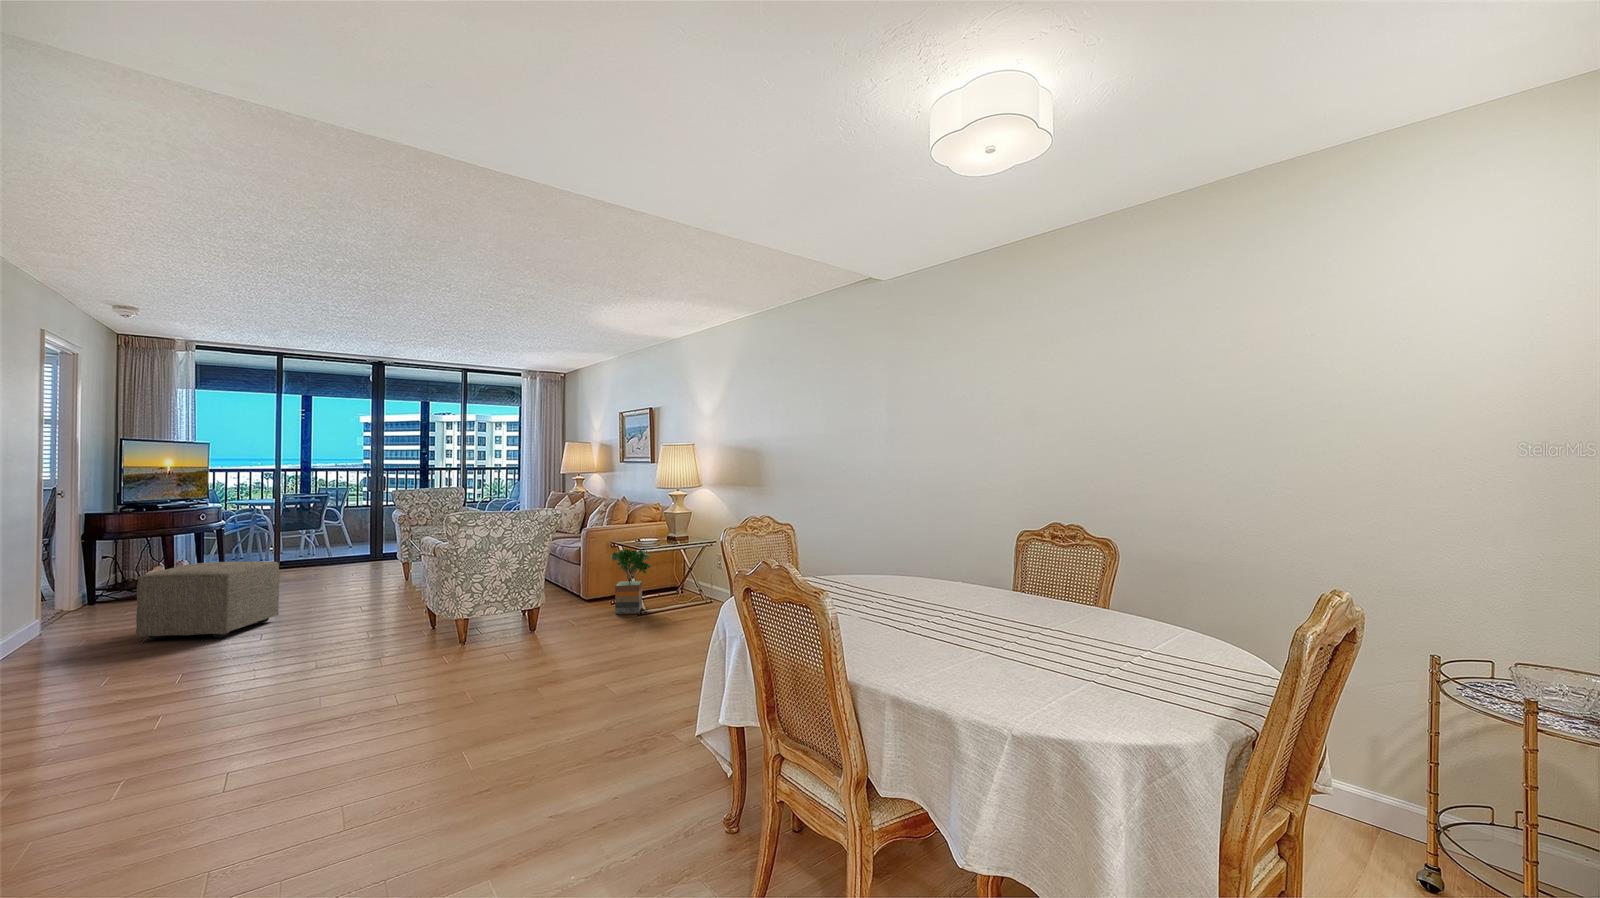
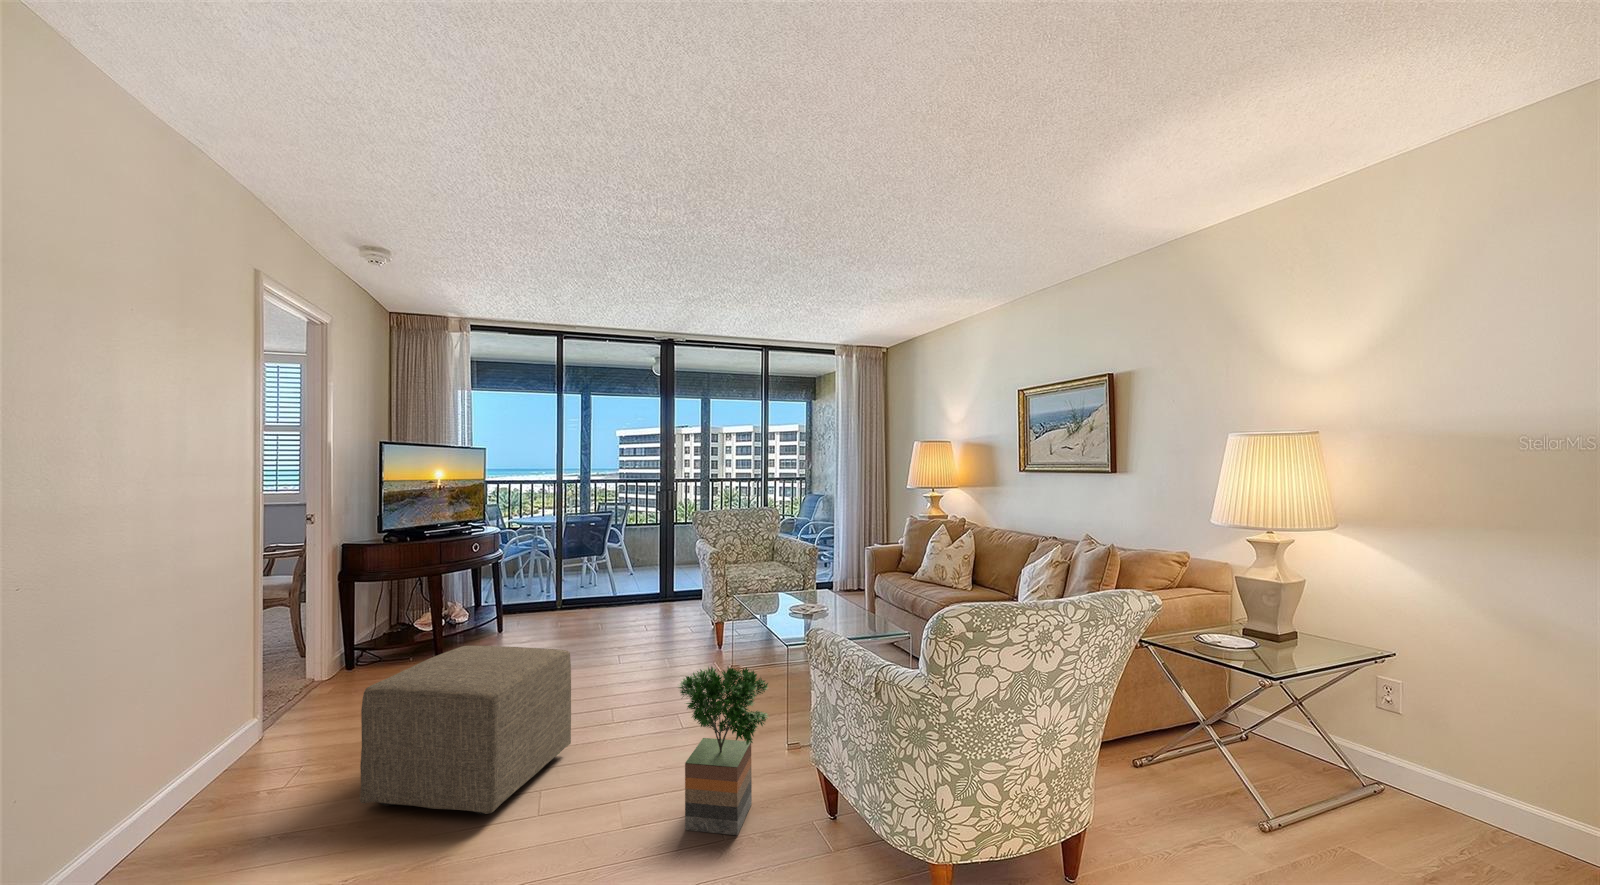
potted tree: present [611,549,651,614] -> present [678,666,768,835]

